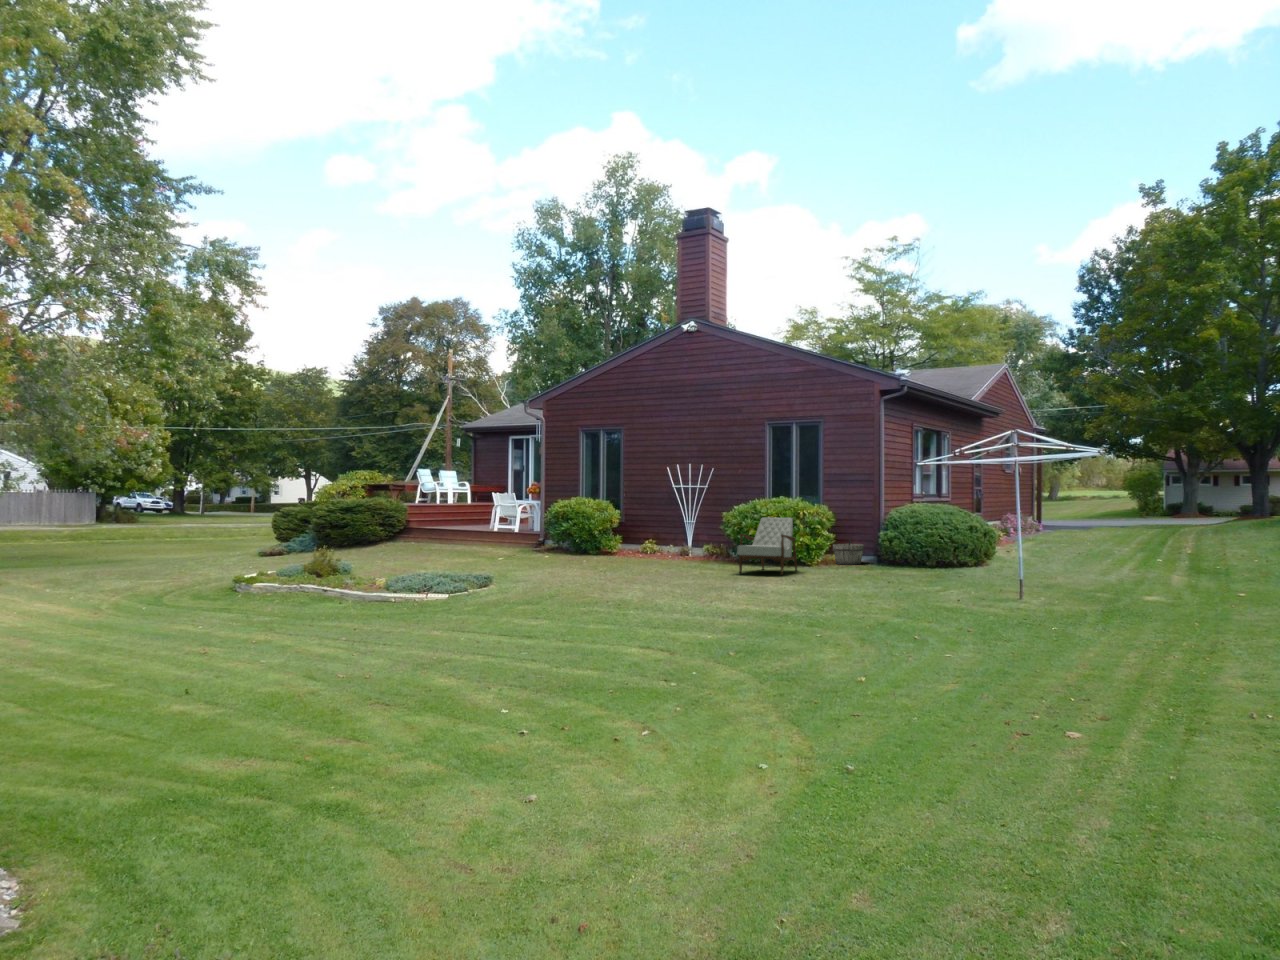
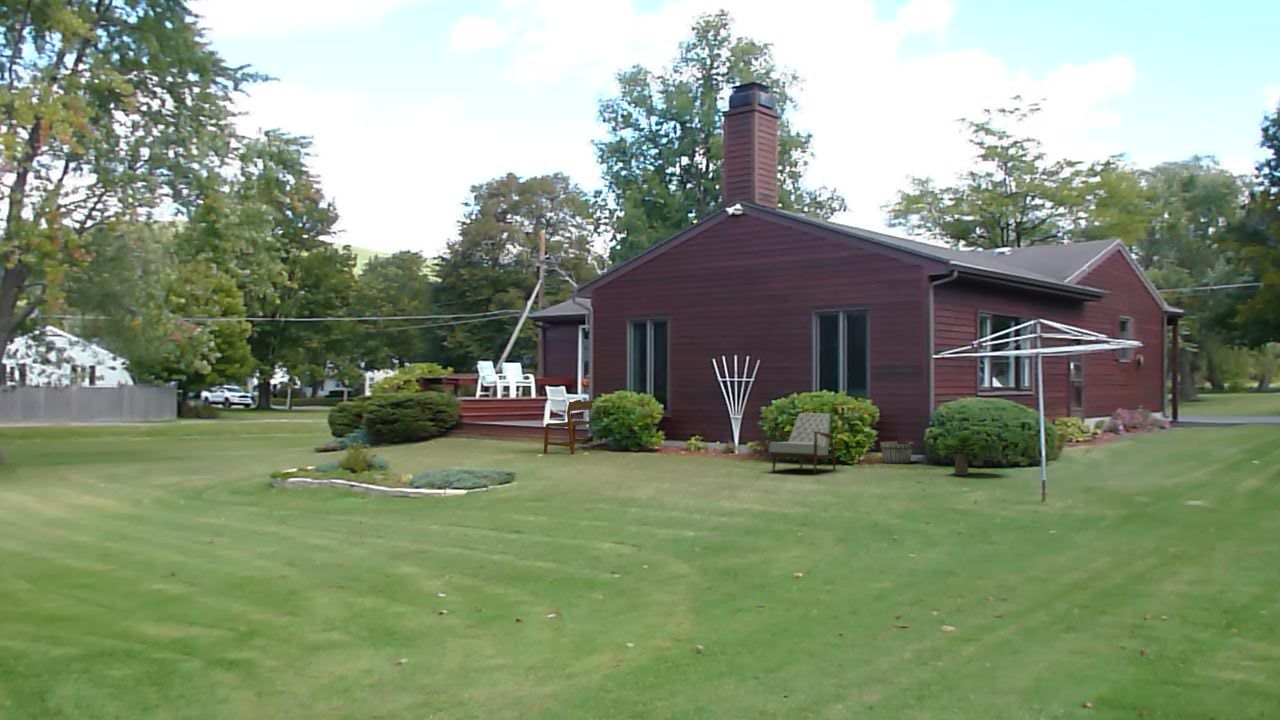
bench: none [500,508,552,560] -> present [544,401,599,454]
potted plant: none [895,533,945,574] -> present [940,434,983,475]

